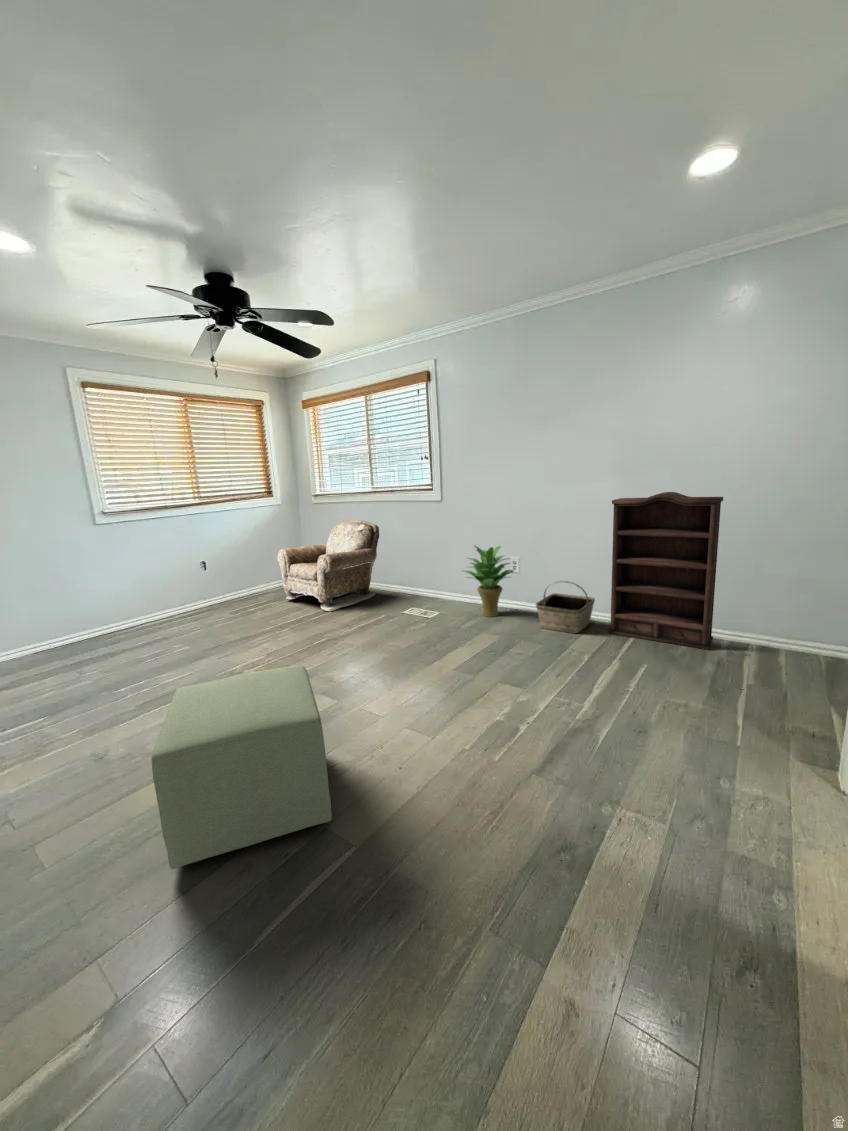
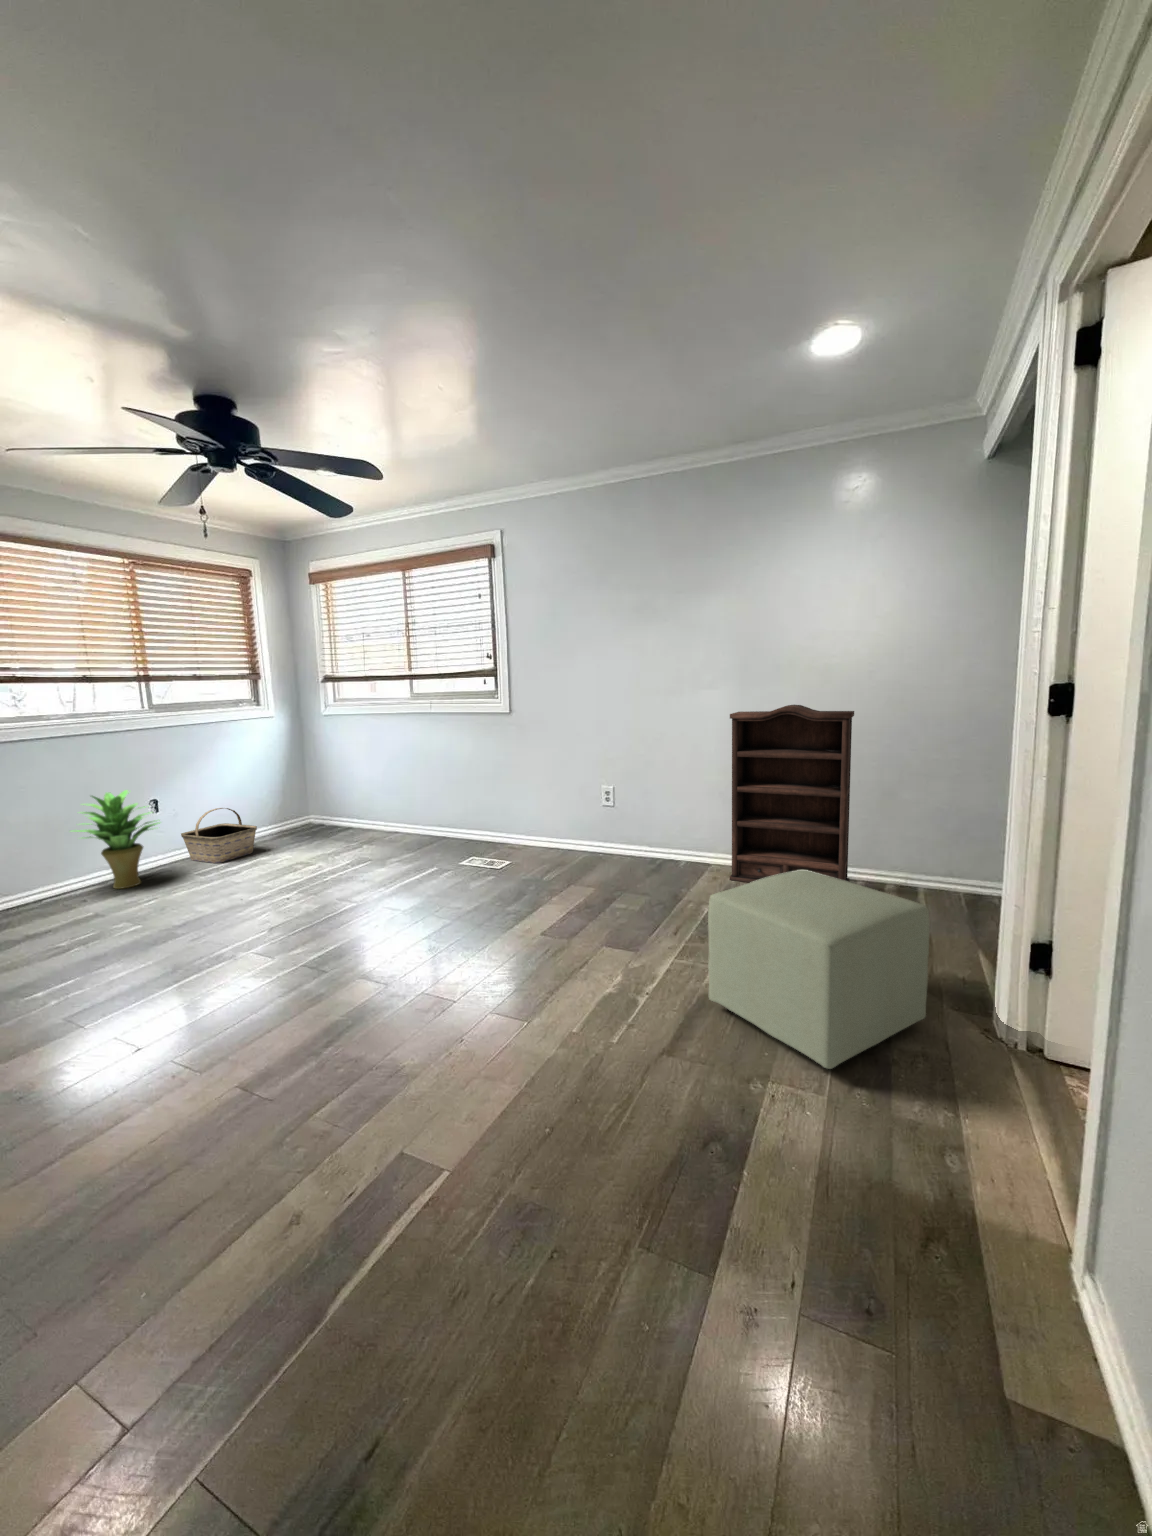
armchair: present [277,520,379,612] -> none [271,740,422,867]
potted plant: present [462,546,514,617] -> present [74,790,160,889]
basket: present [536,581,595,634] -> present [181,808,257,863]
ottoman: present [152,665,332,869] -> present [708,870,930,1069]

